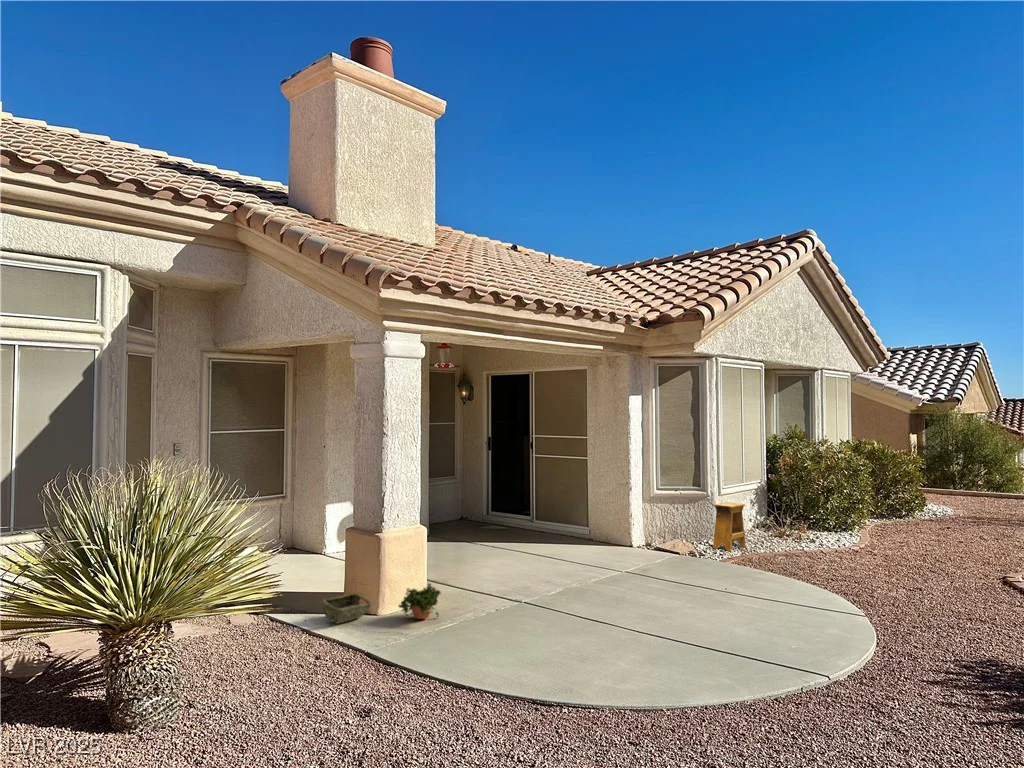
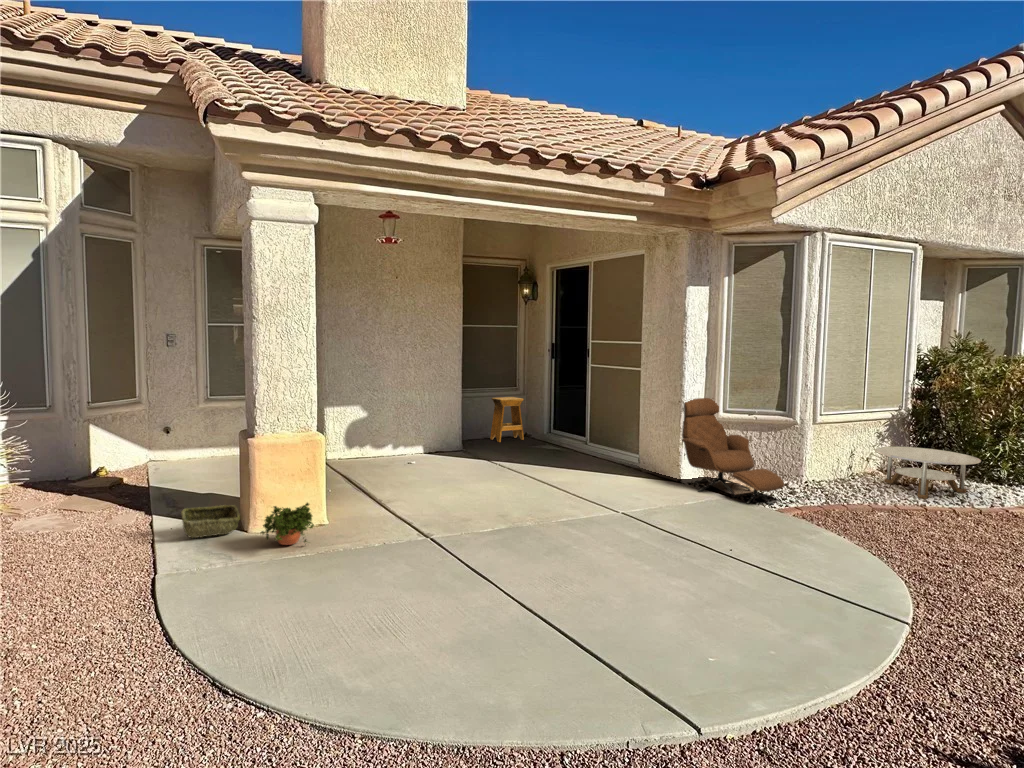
lounge chair: none [632,480,712,558] -> present [682,398,784,505]
stool: present [713,502,745,551] -> present [490,397,524,442]
round table: none [751,509,819,544] -> present [875,447,981,499]

